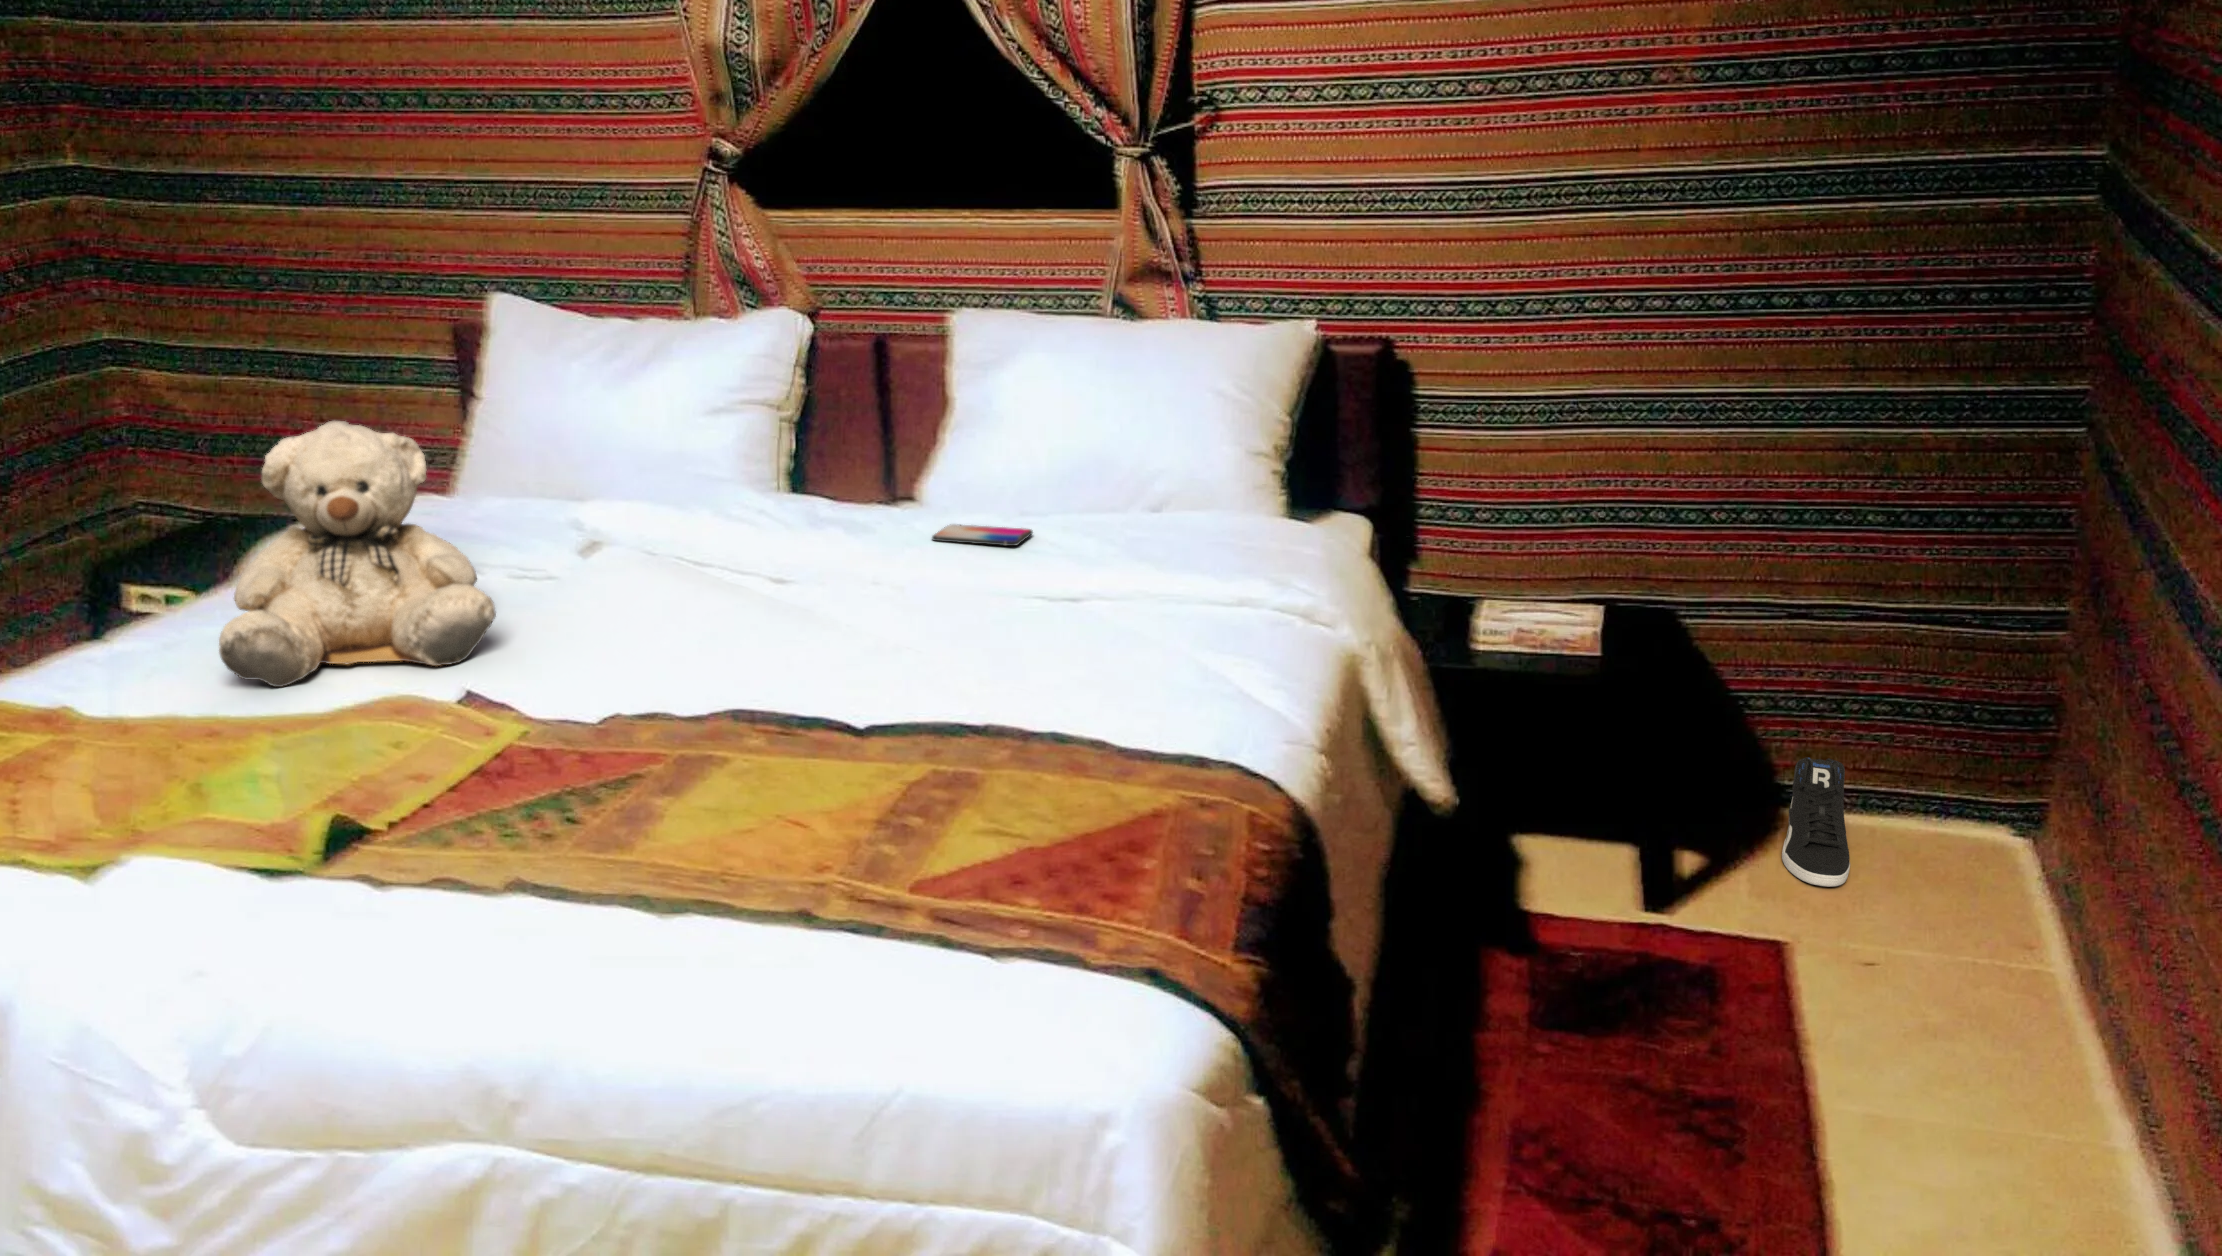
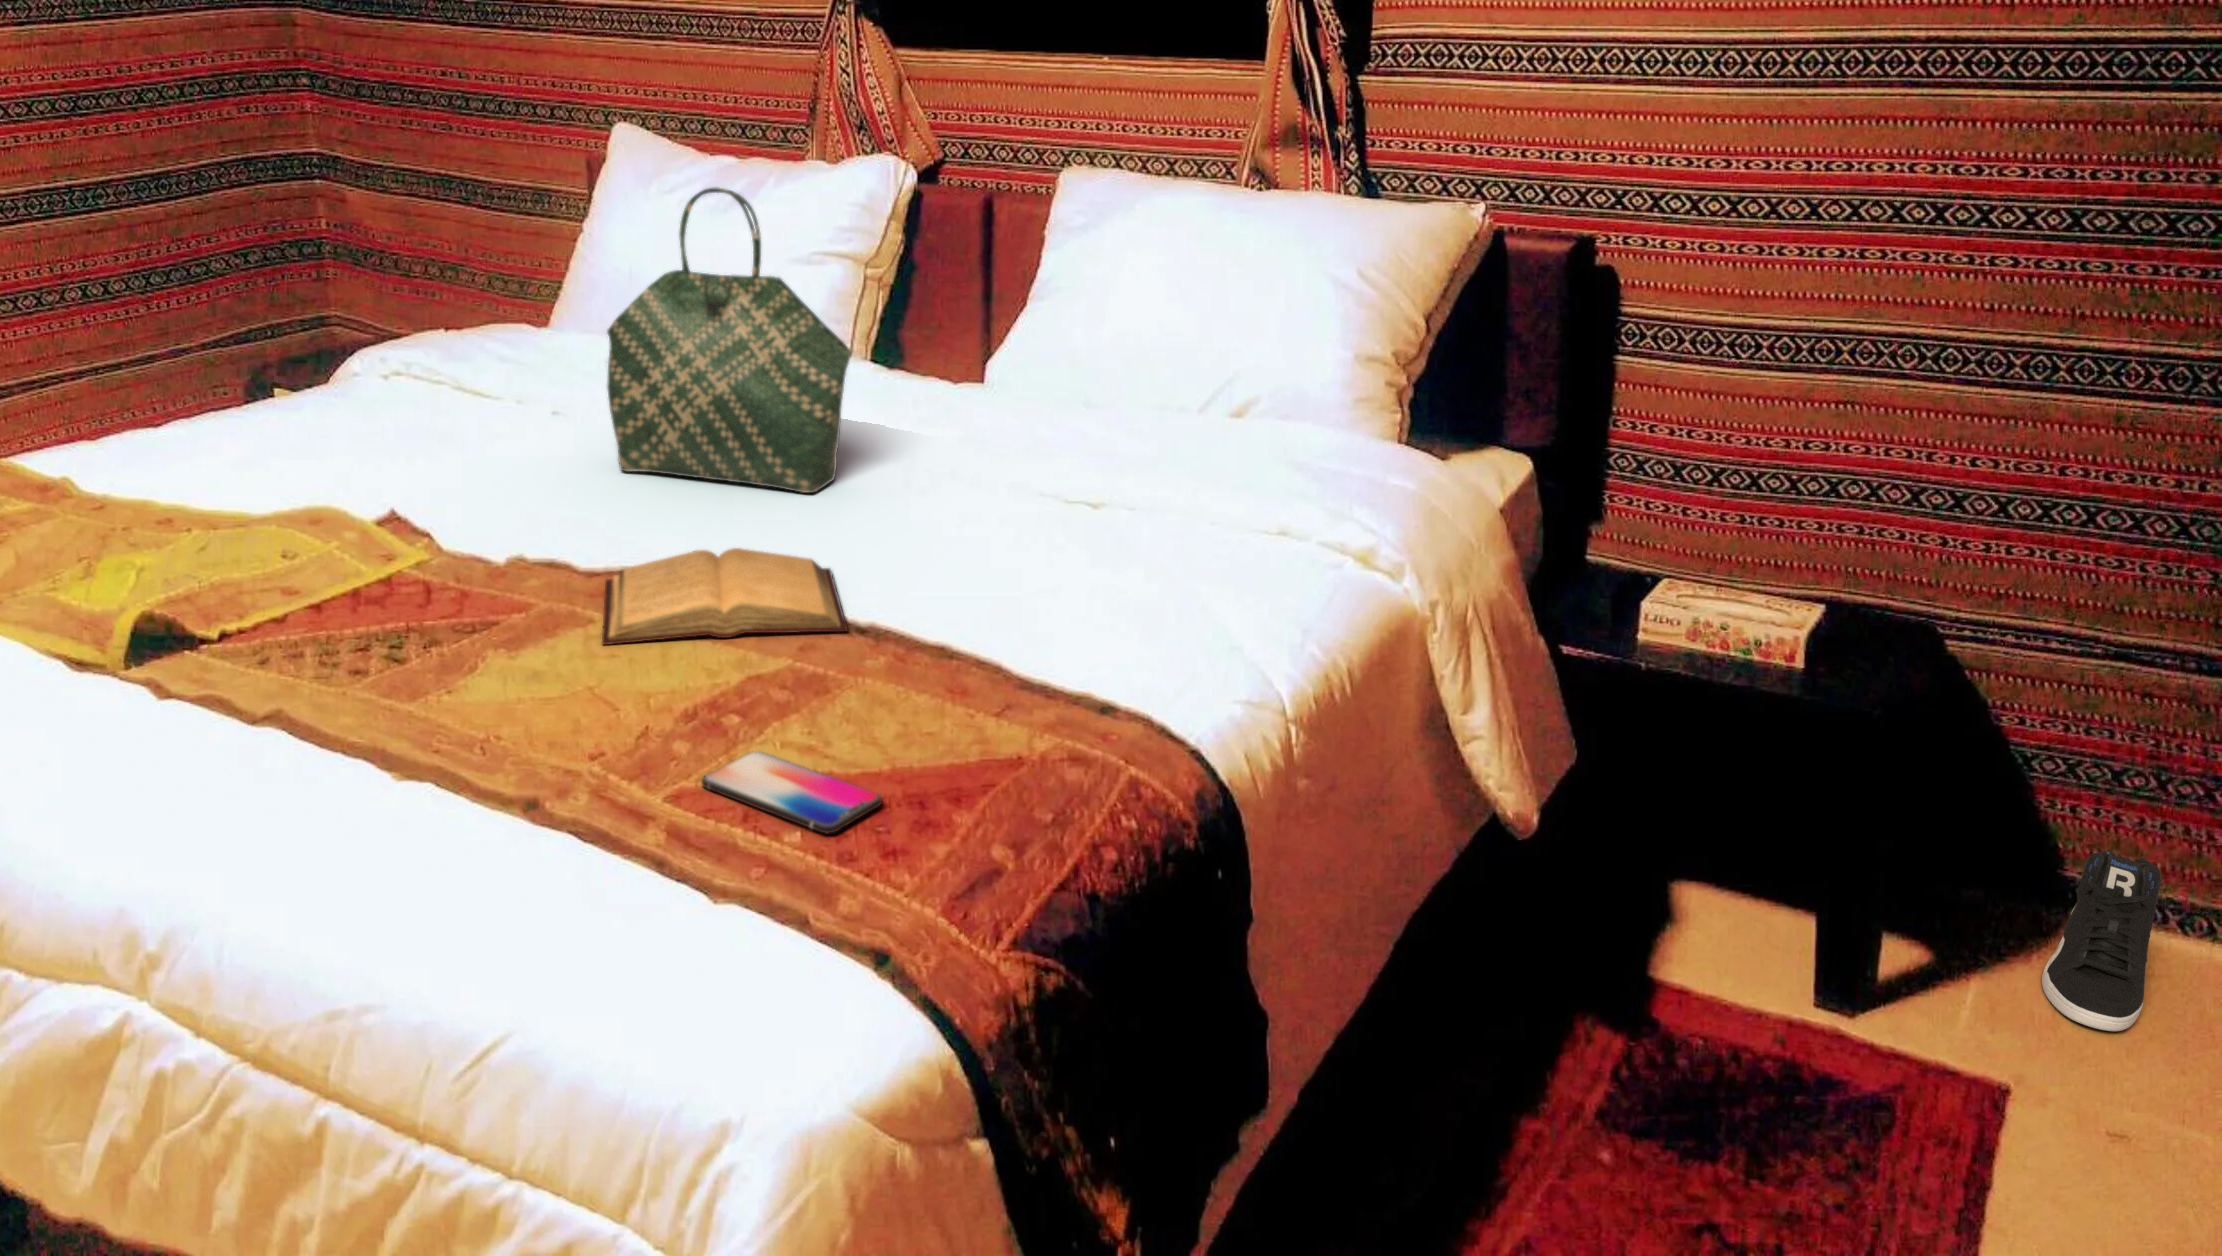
tote bag: none [630,366,867,625] -> present [607,187,851,493]
teddy bear: present [219,421,496,687] -> none [171,216,452,484]
smartphone: present [932,524,1033,546] -> present [701,751,882,833]
book: none [718,678,956,778] -> present [602,548,847,645]

